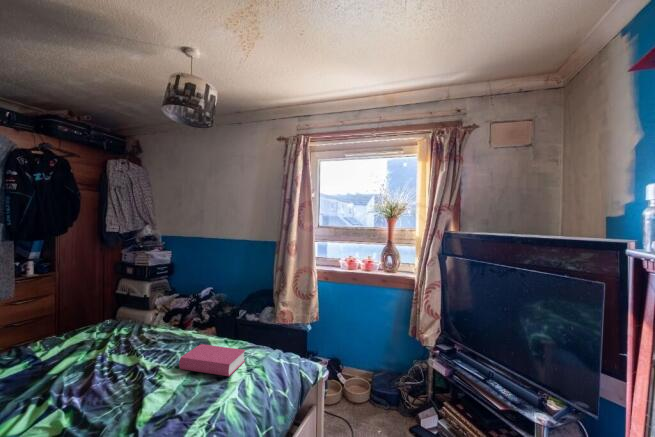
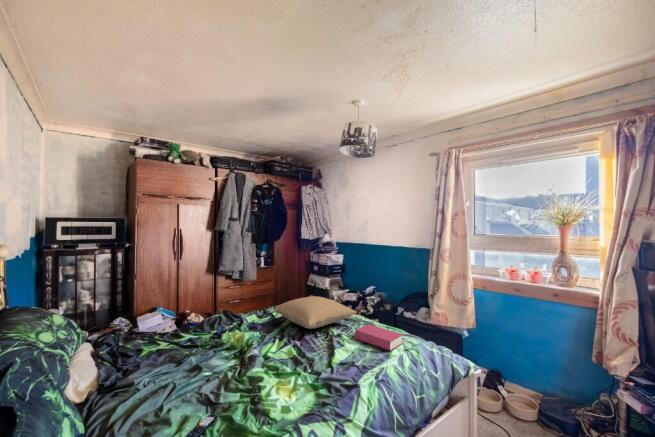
pillow: none [35,317,185,371] -> present [274,296,357,329]

